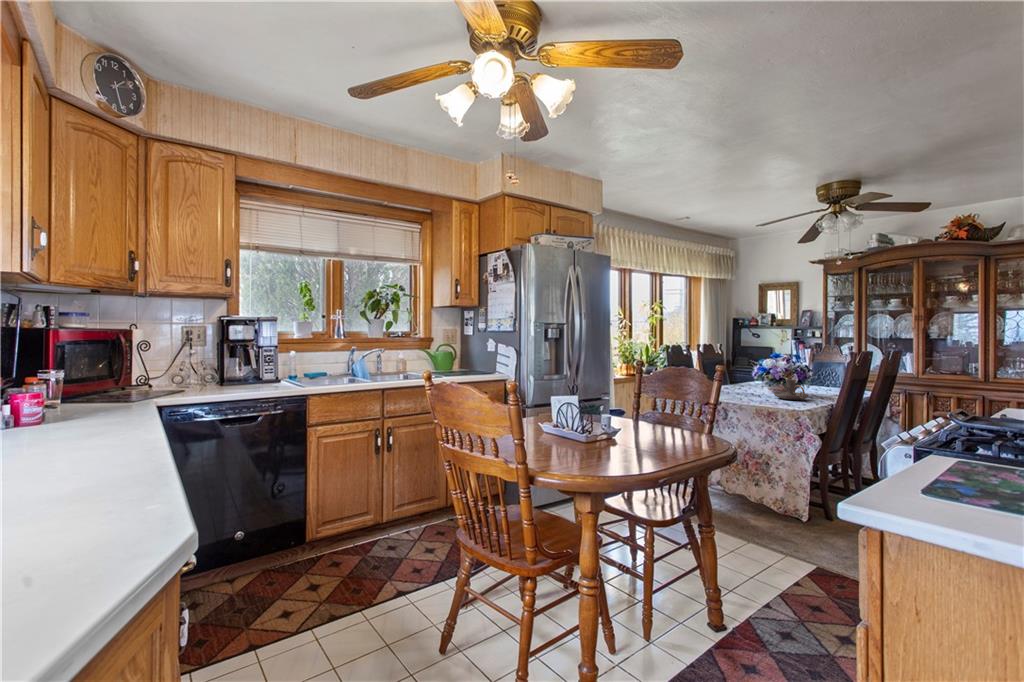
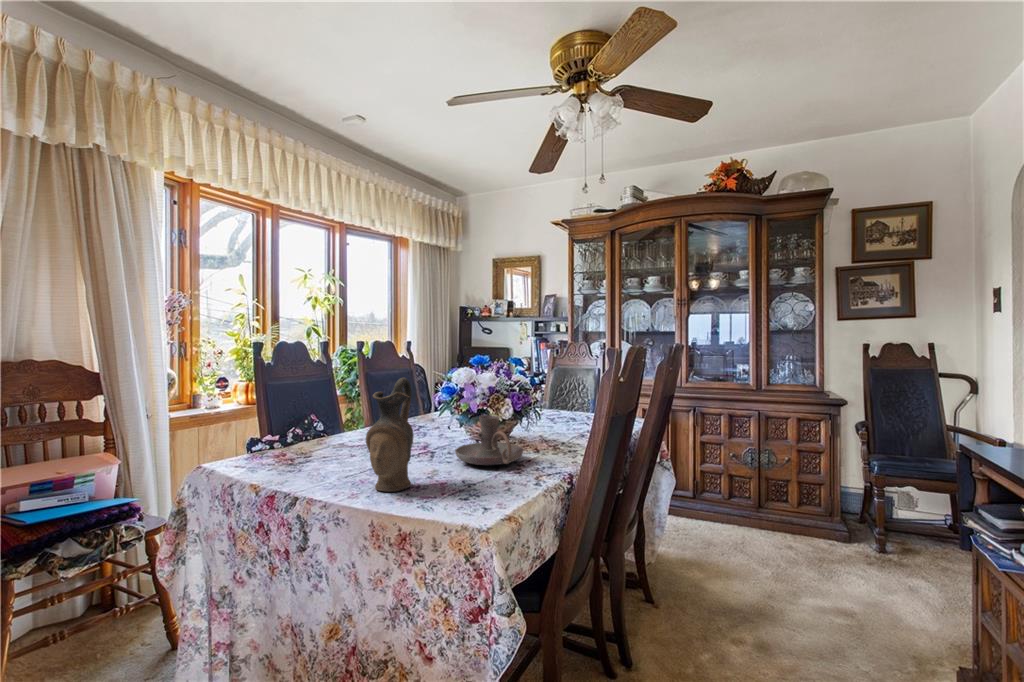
ceramic pitcher: none [746,361,764,402] -> present [366,378,414,491]

